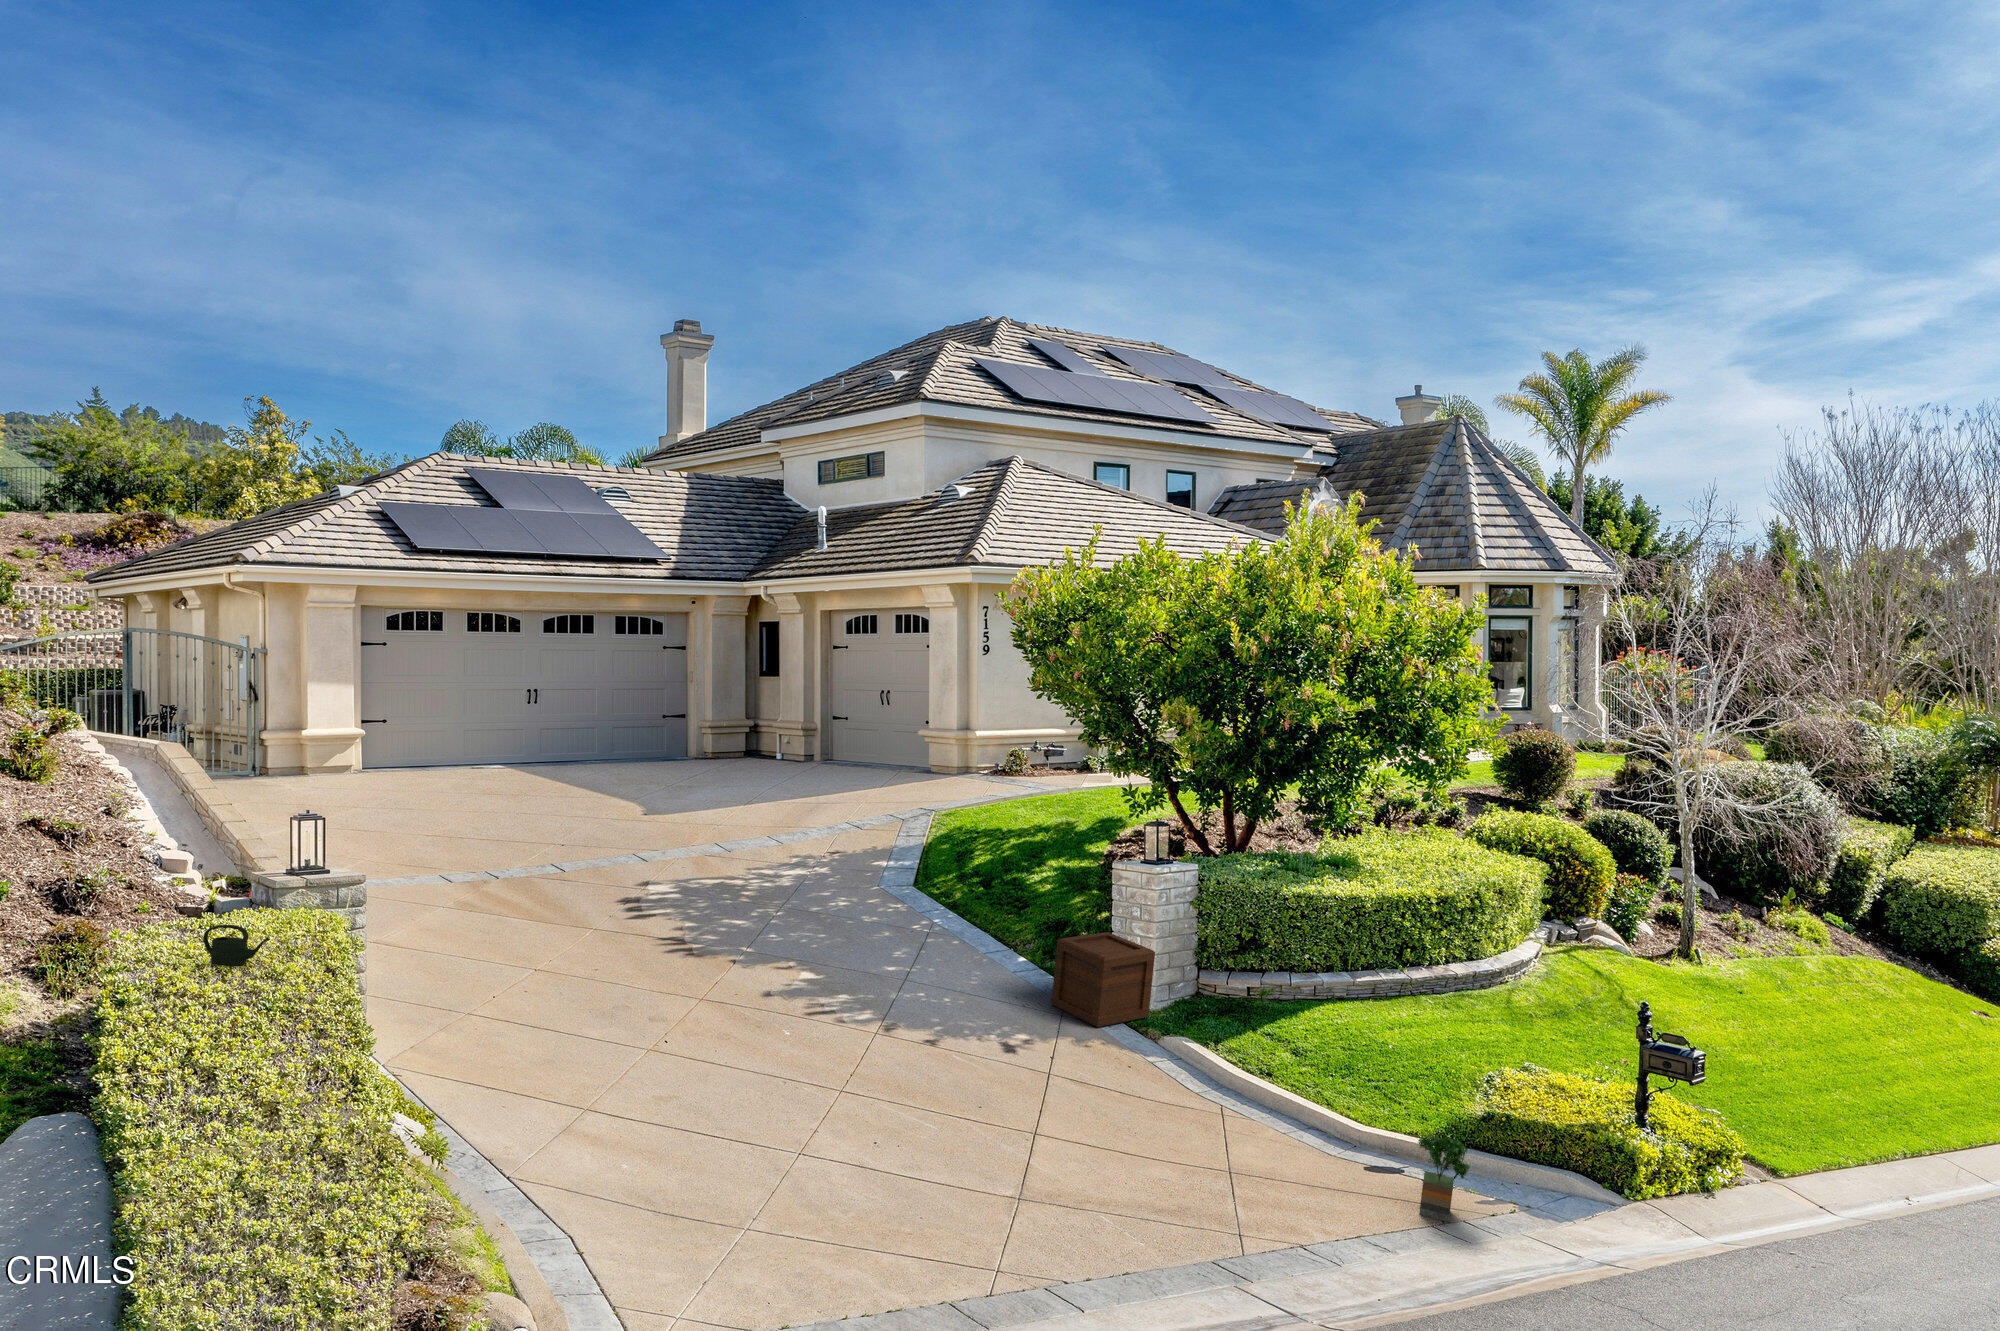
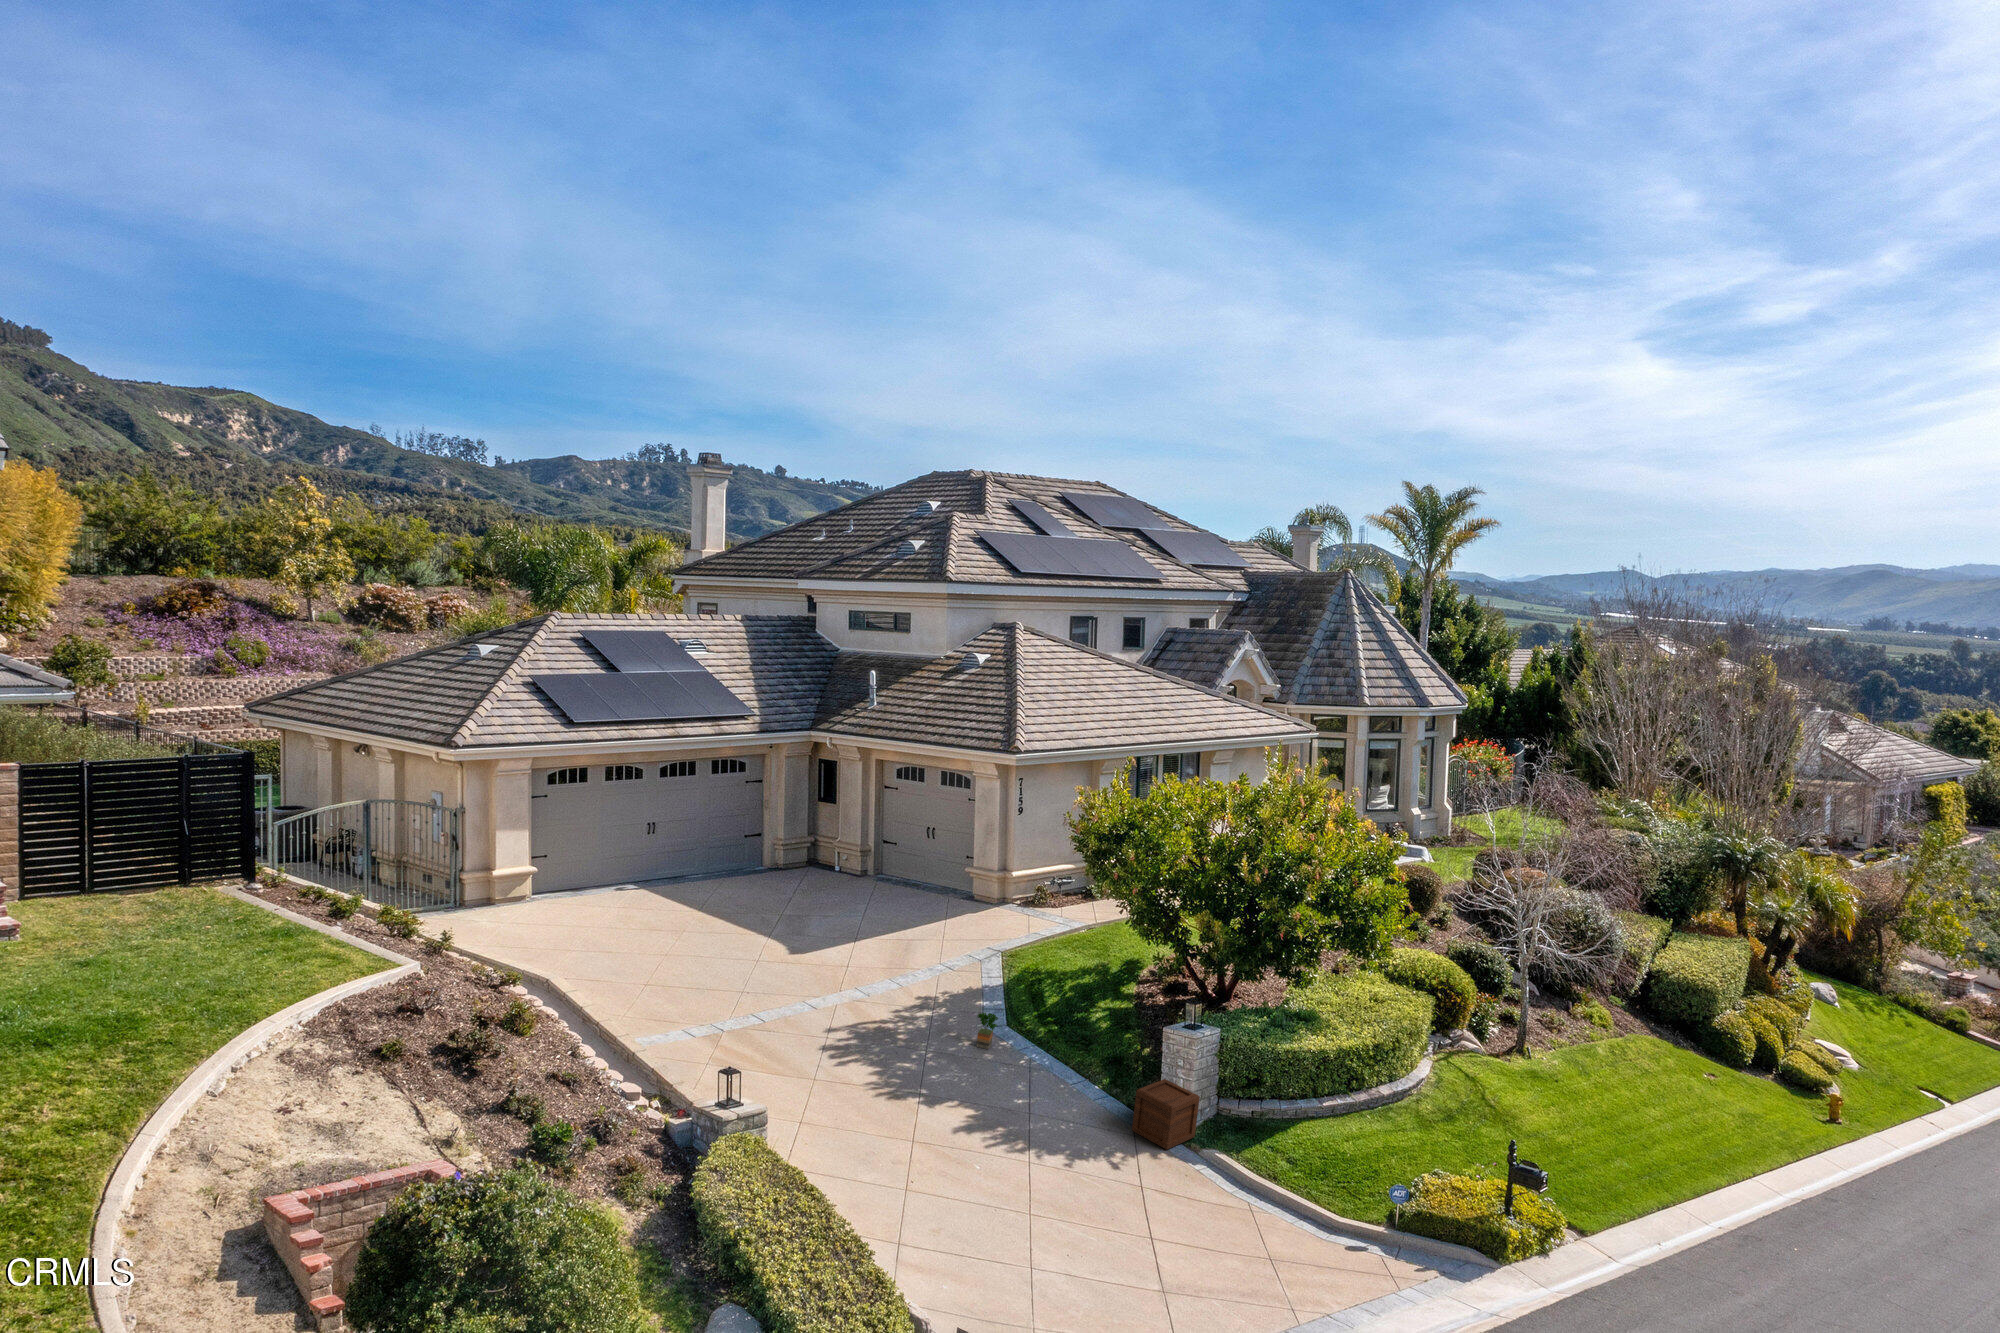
watering can: present [203,925,270,966] -> none [731,1181,768,1205]
potted tree: present [1418,1135,1470,1222] -> present [977,1012,998,1049]

